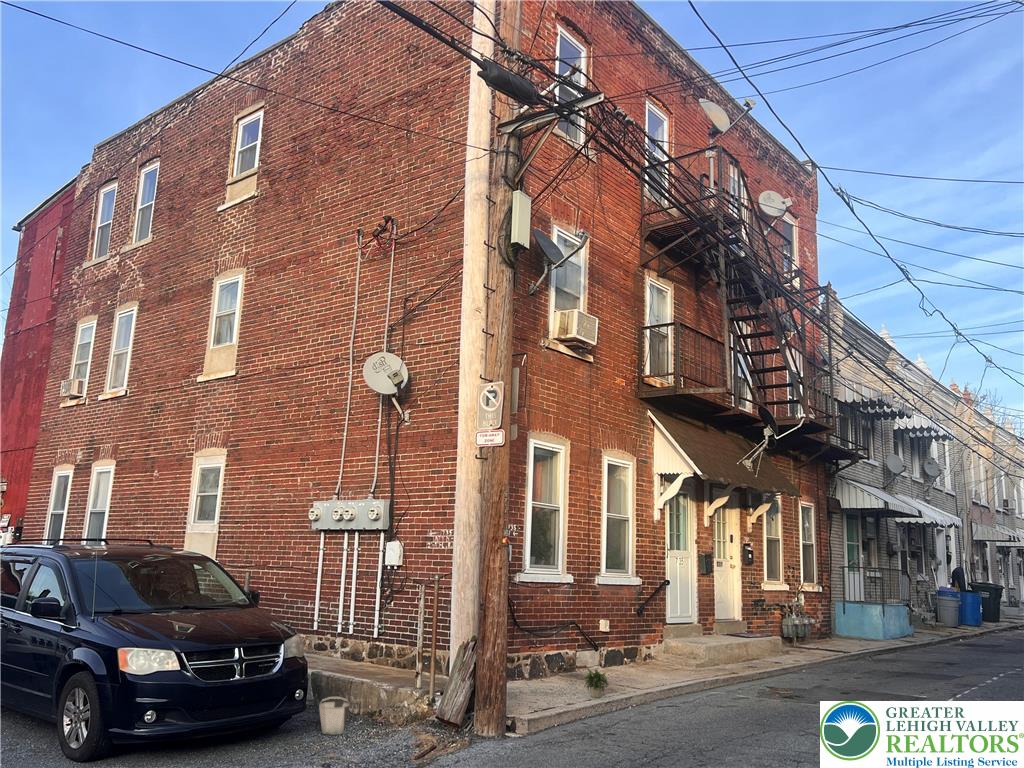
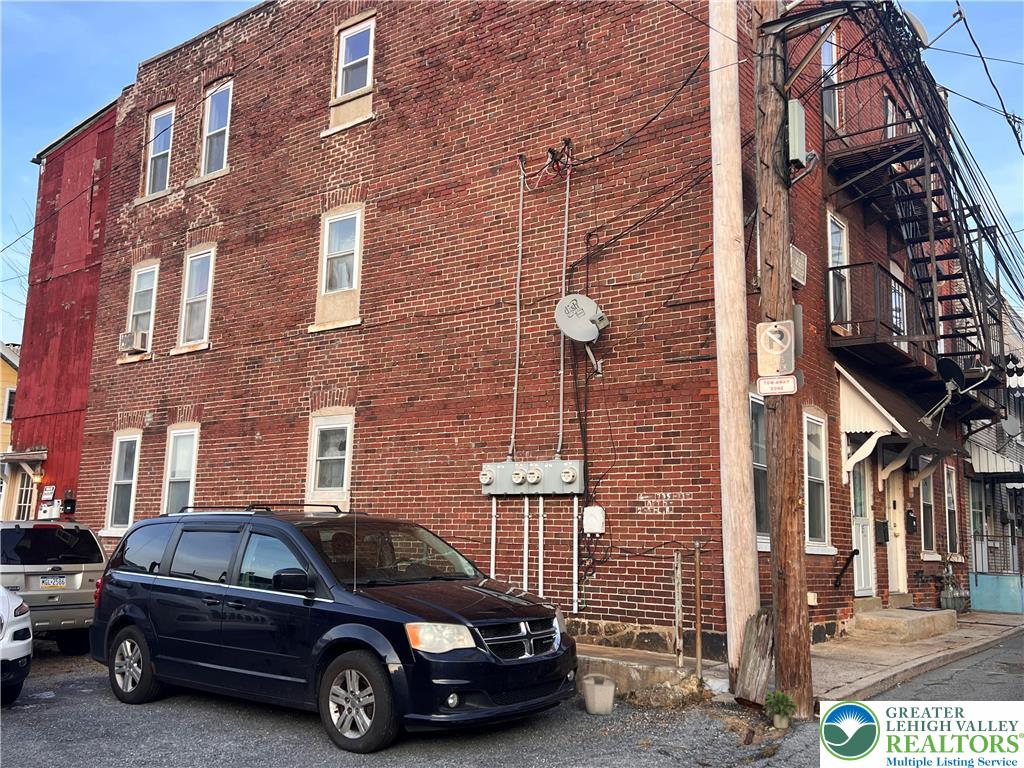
potted plant: present [583,669,608,697] -> present [764,689,798,728]

